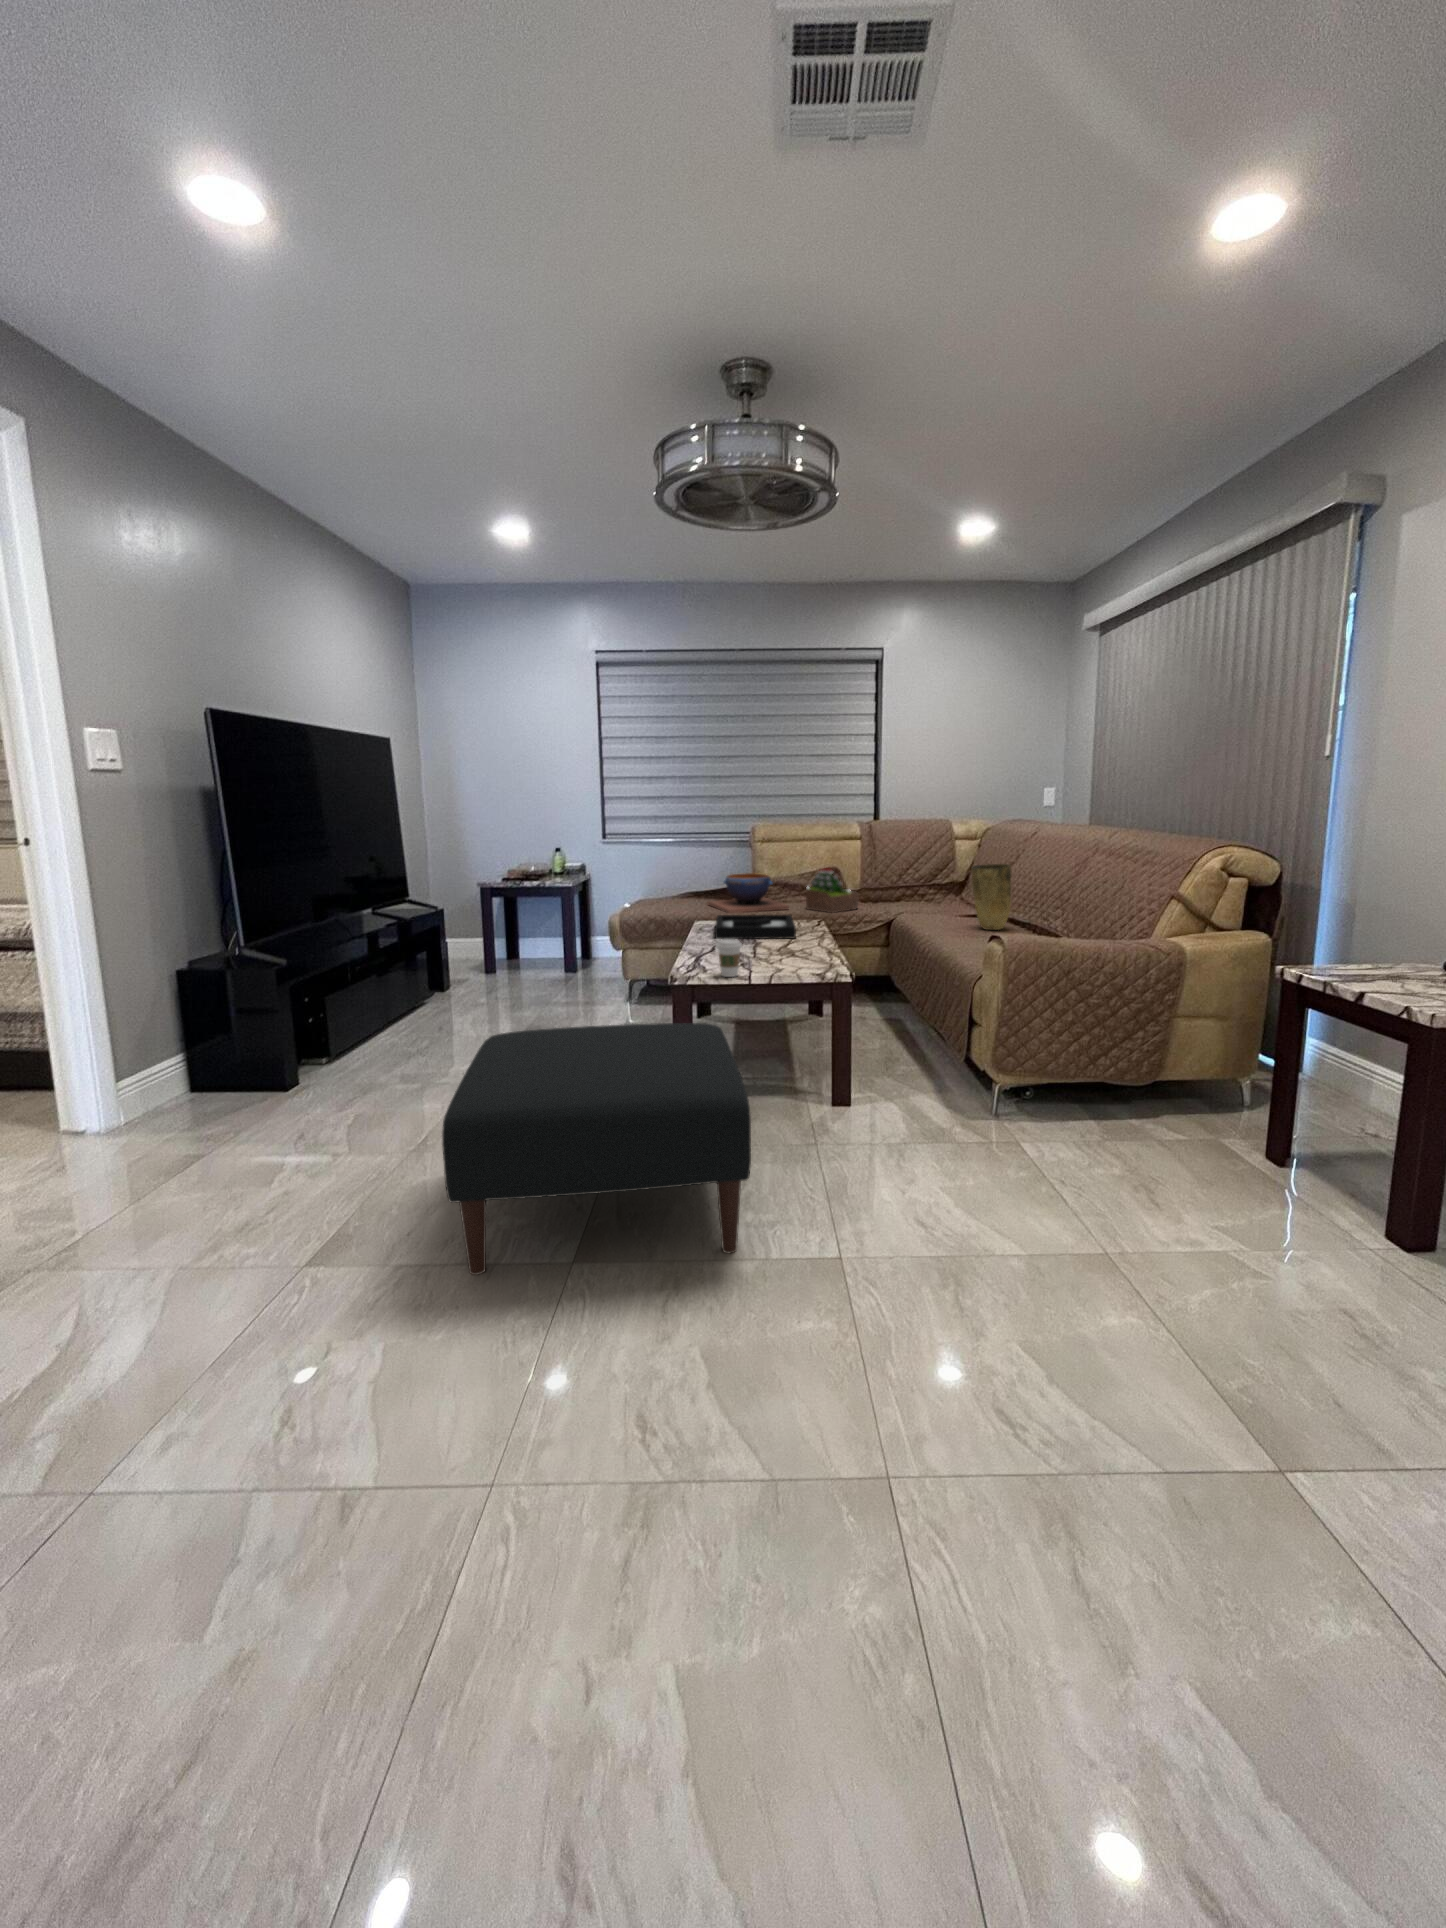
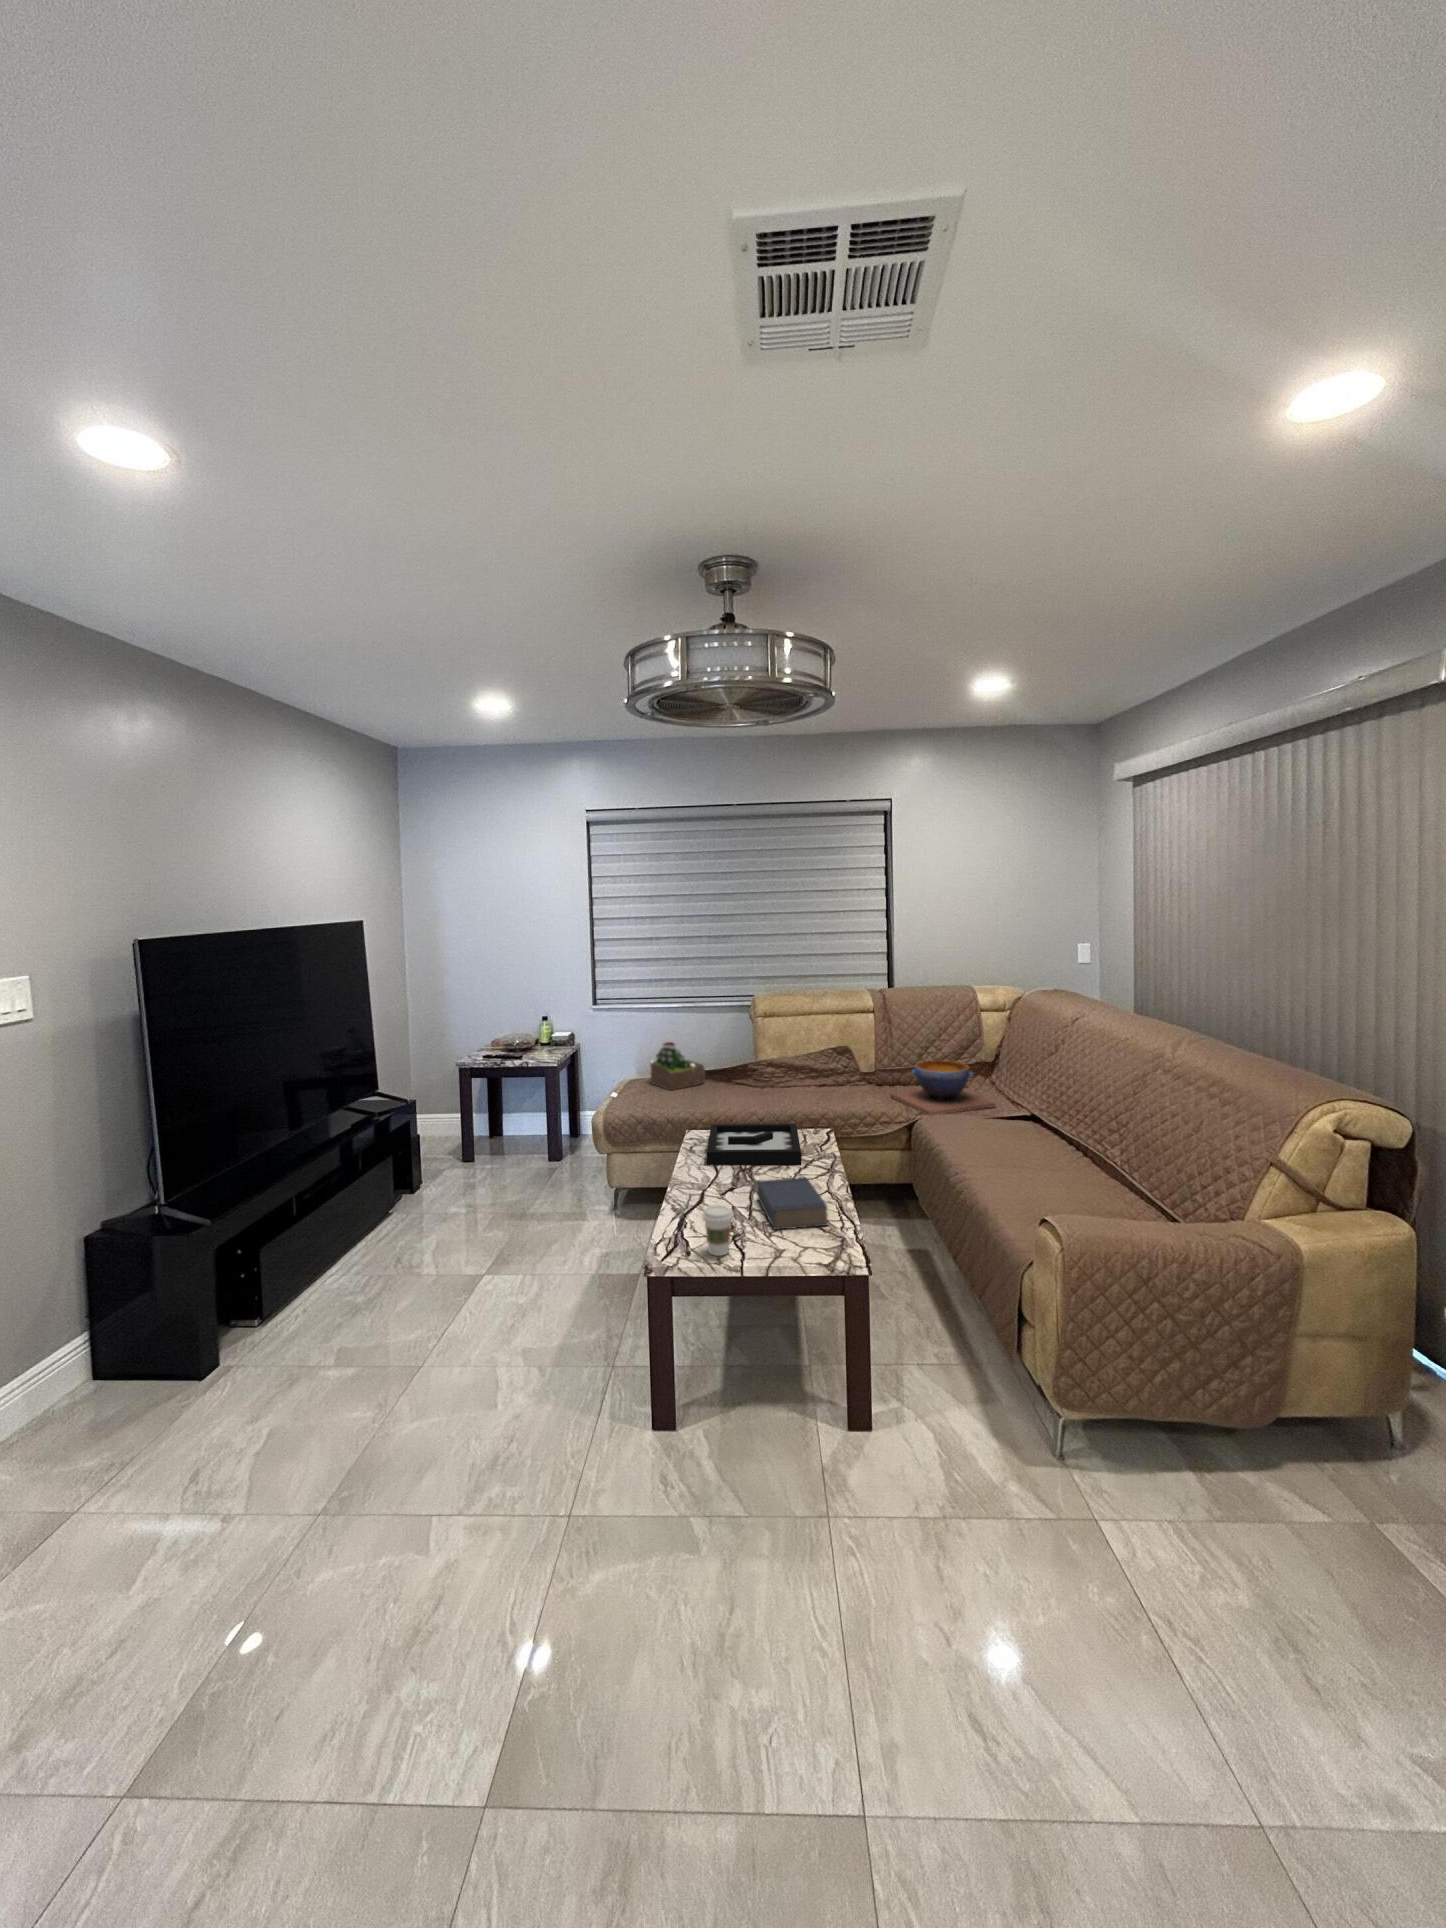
vase: present [971,864,1011,930] -> none [1005,1065,1055,1145]
succulent plant: present [806,868,859,913] -> present [650,1042,705,1090]
decorative bowl: present [708,873,789,913] -> present [890,1060,996,1115]
book: none [759,936,819,967] -> present [757,1177,828,1230]
ottoman: present [442,1023,751,1275] -> none [299,1361,733,1838]

